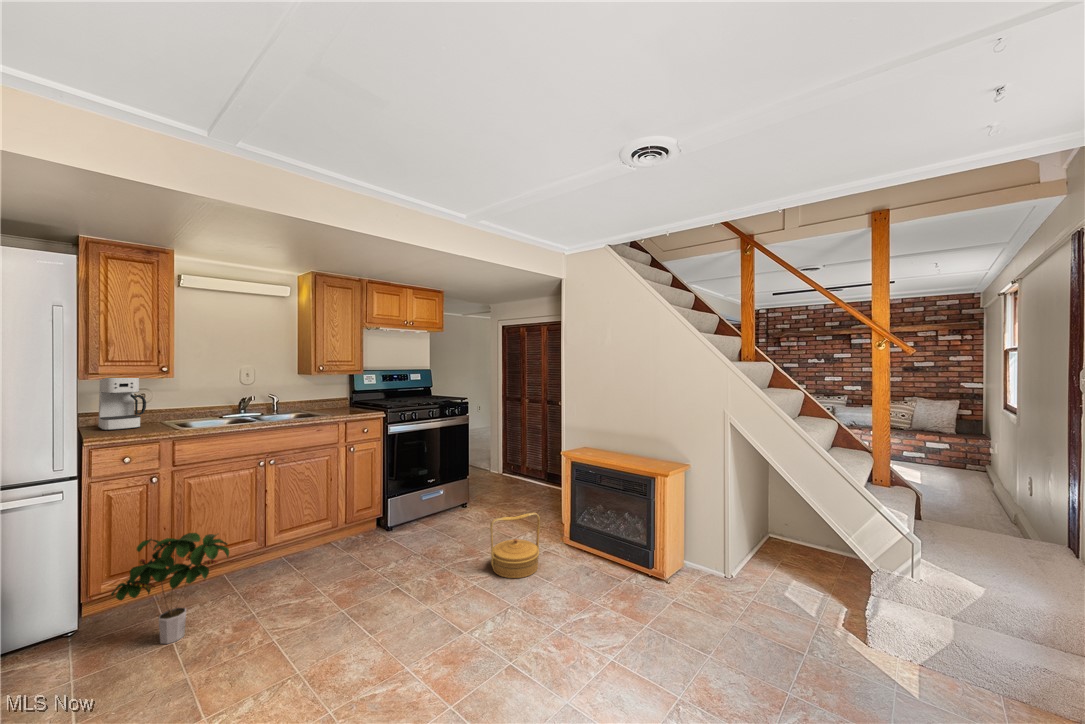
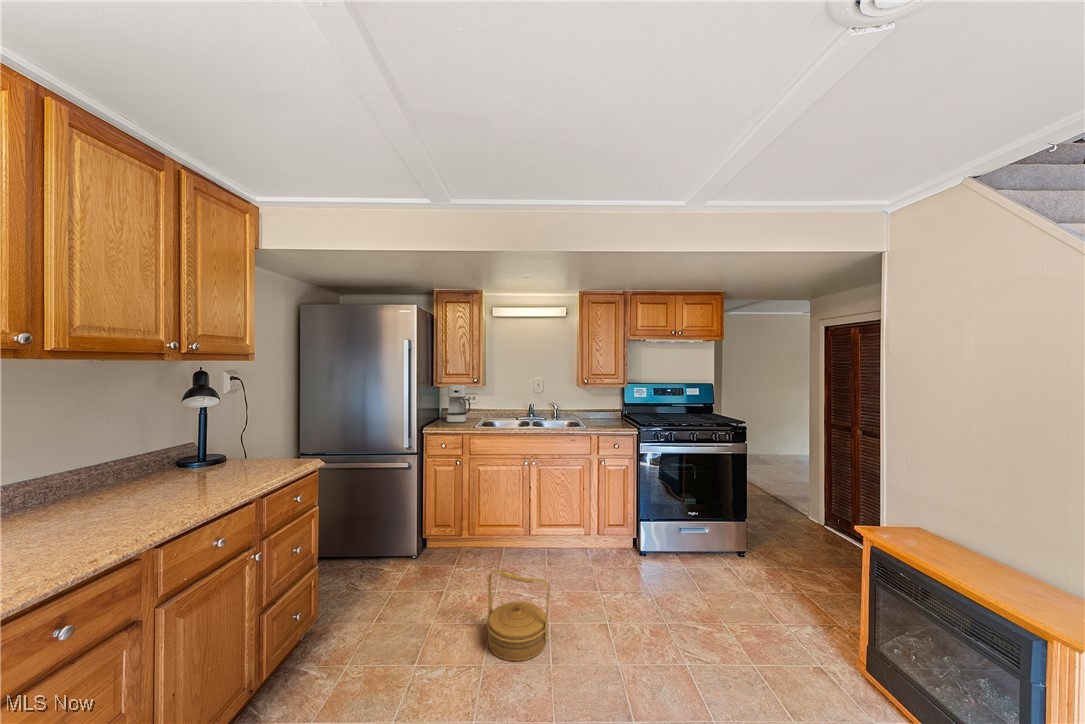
basket: present [490,512,540,578] -> present [487,570,550,661]
potted plant: present [111,533,229,644] -> none [420,507,479,590]

